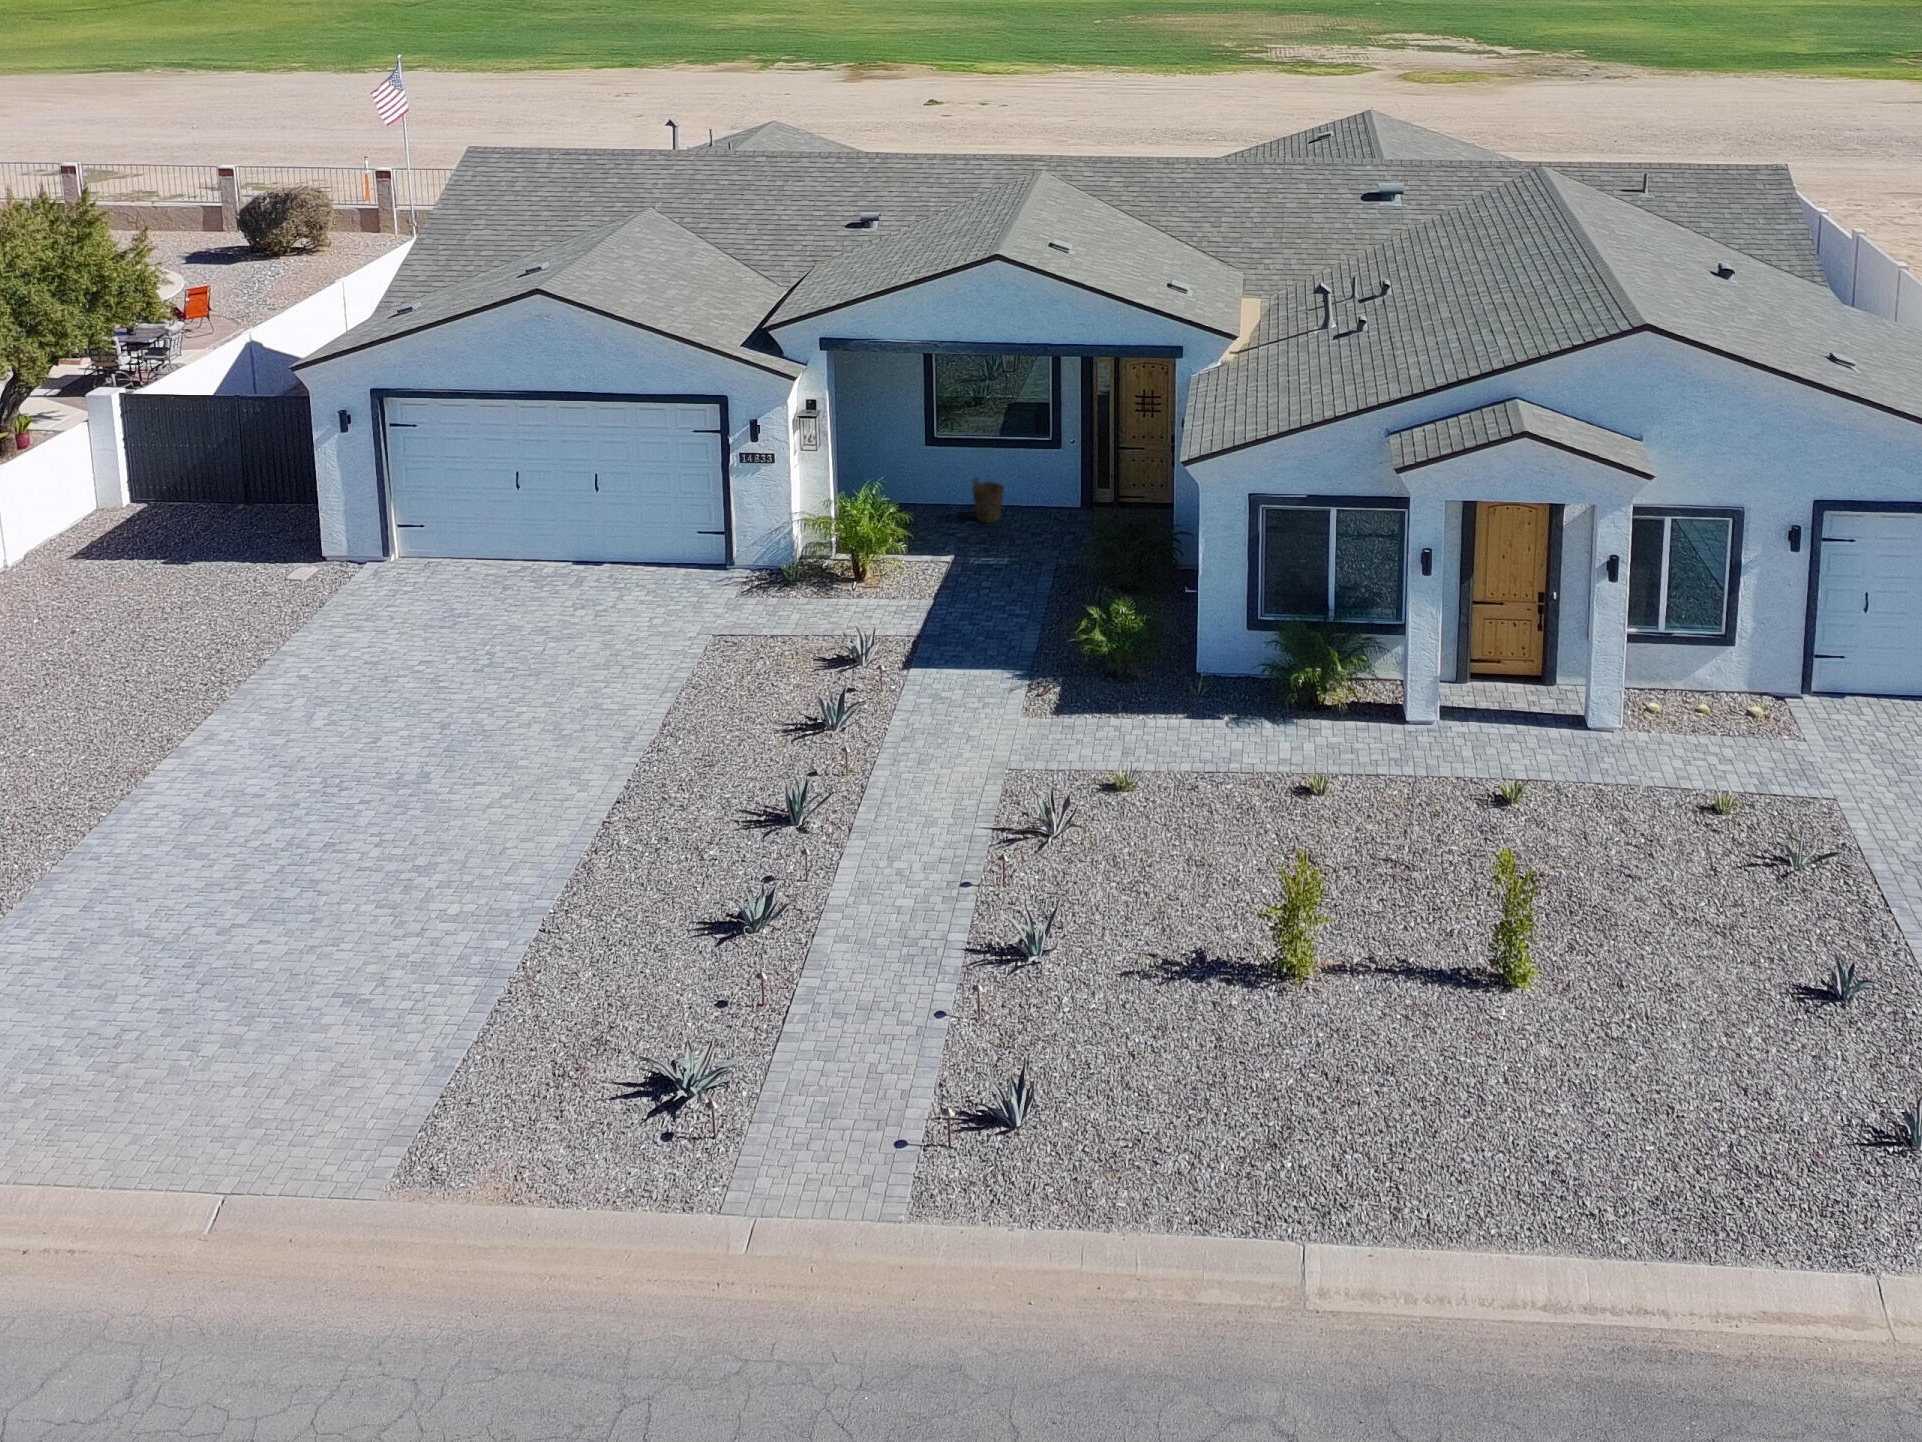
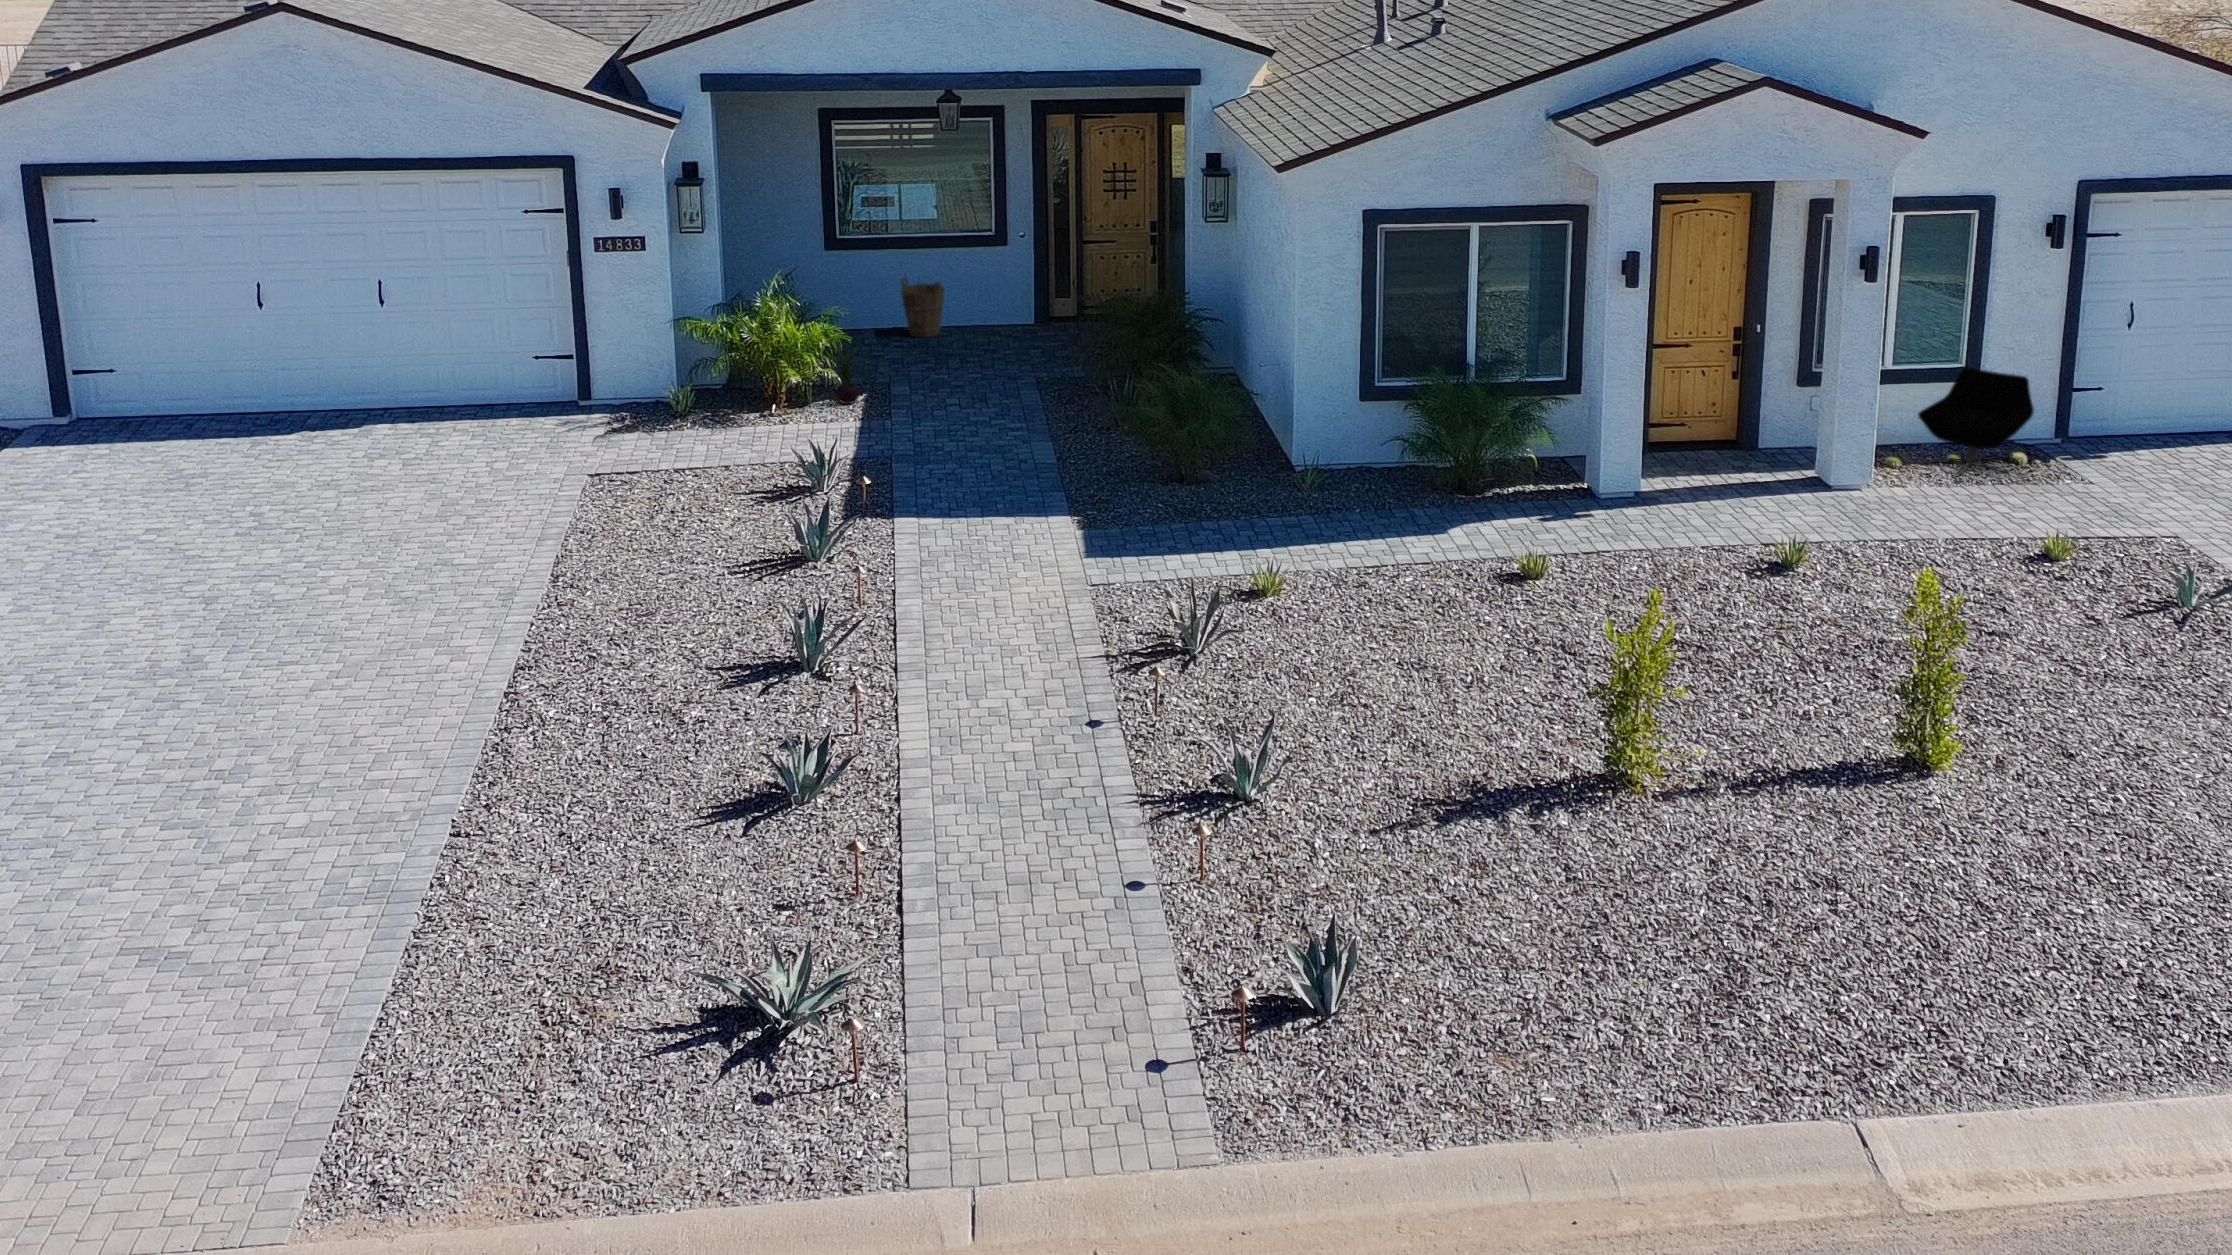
decorative plant: none [882,538,934,585] -> present [821,342,864,404]
lounge chair: none [1670,635,1762,723] -> present [1918,368,2034,477]

